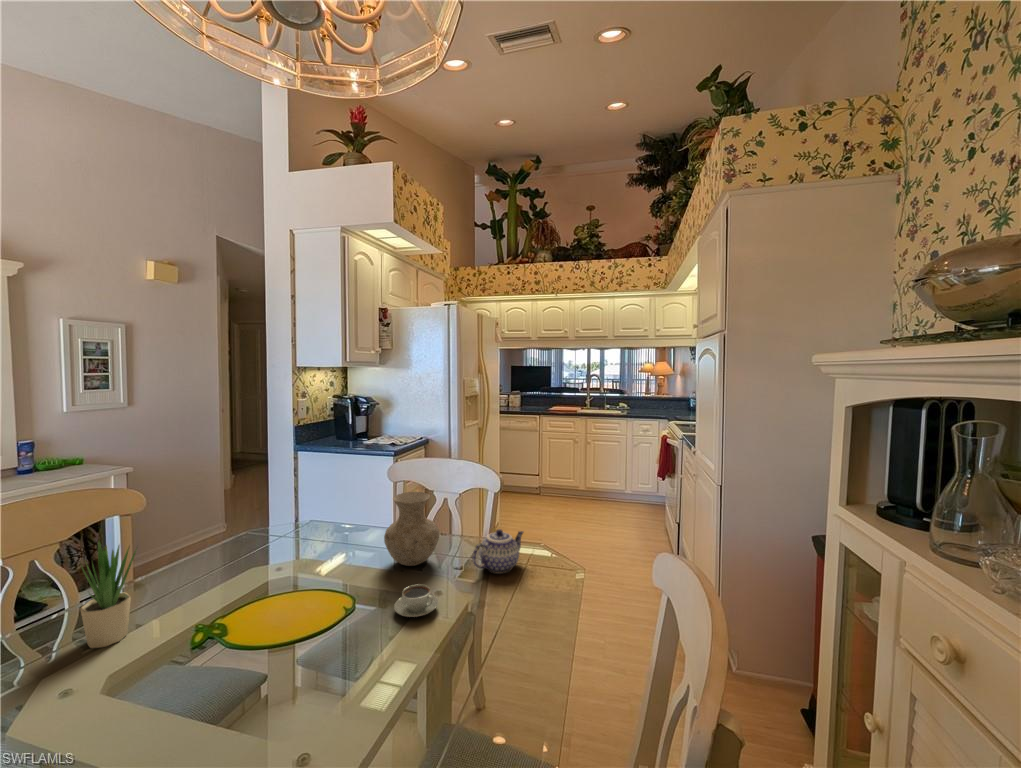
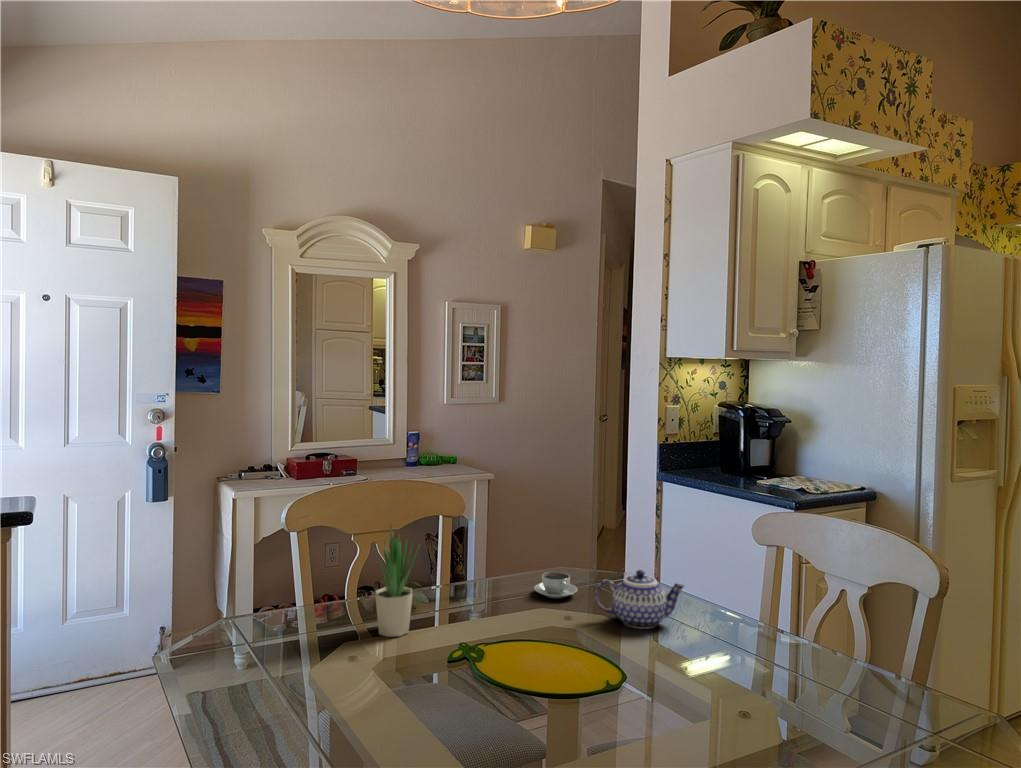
vase: present [384,492,439,566] -> none [699,553,789,672]
teapot: present [472,529,523,574] -> present [595,570,684,629]
coffee cup: present [394,585,438,617] -> present [534,572,578,598]

